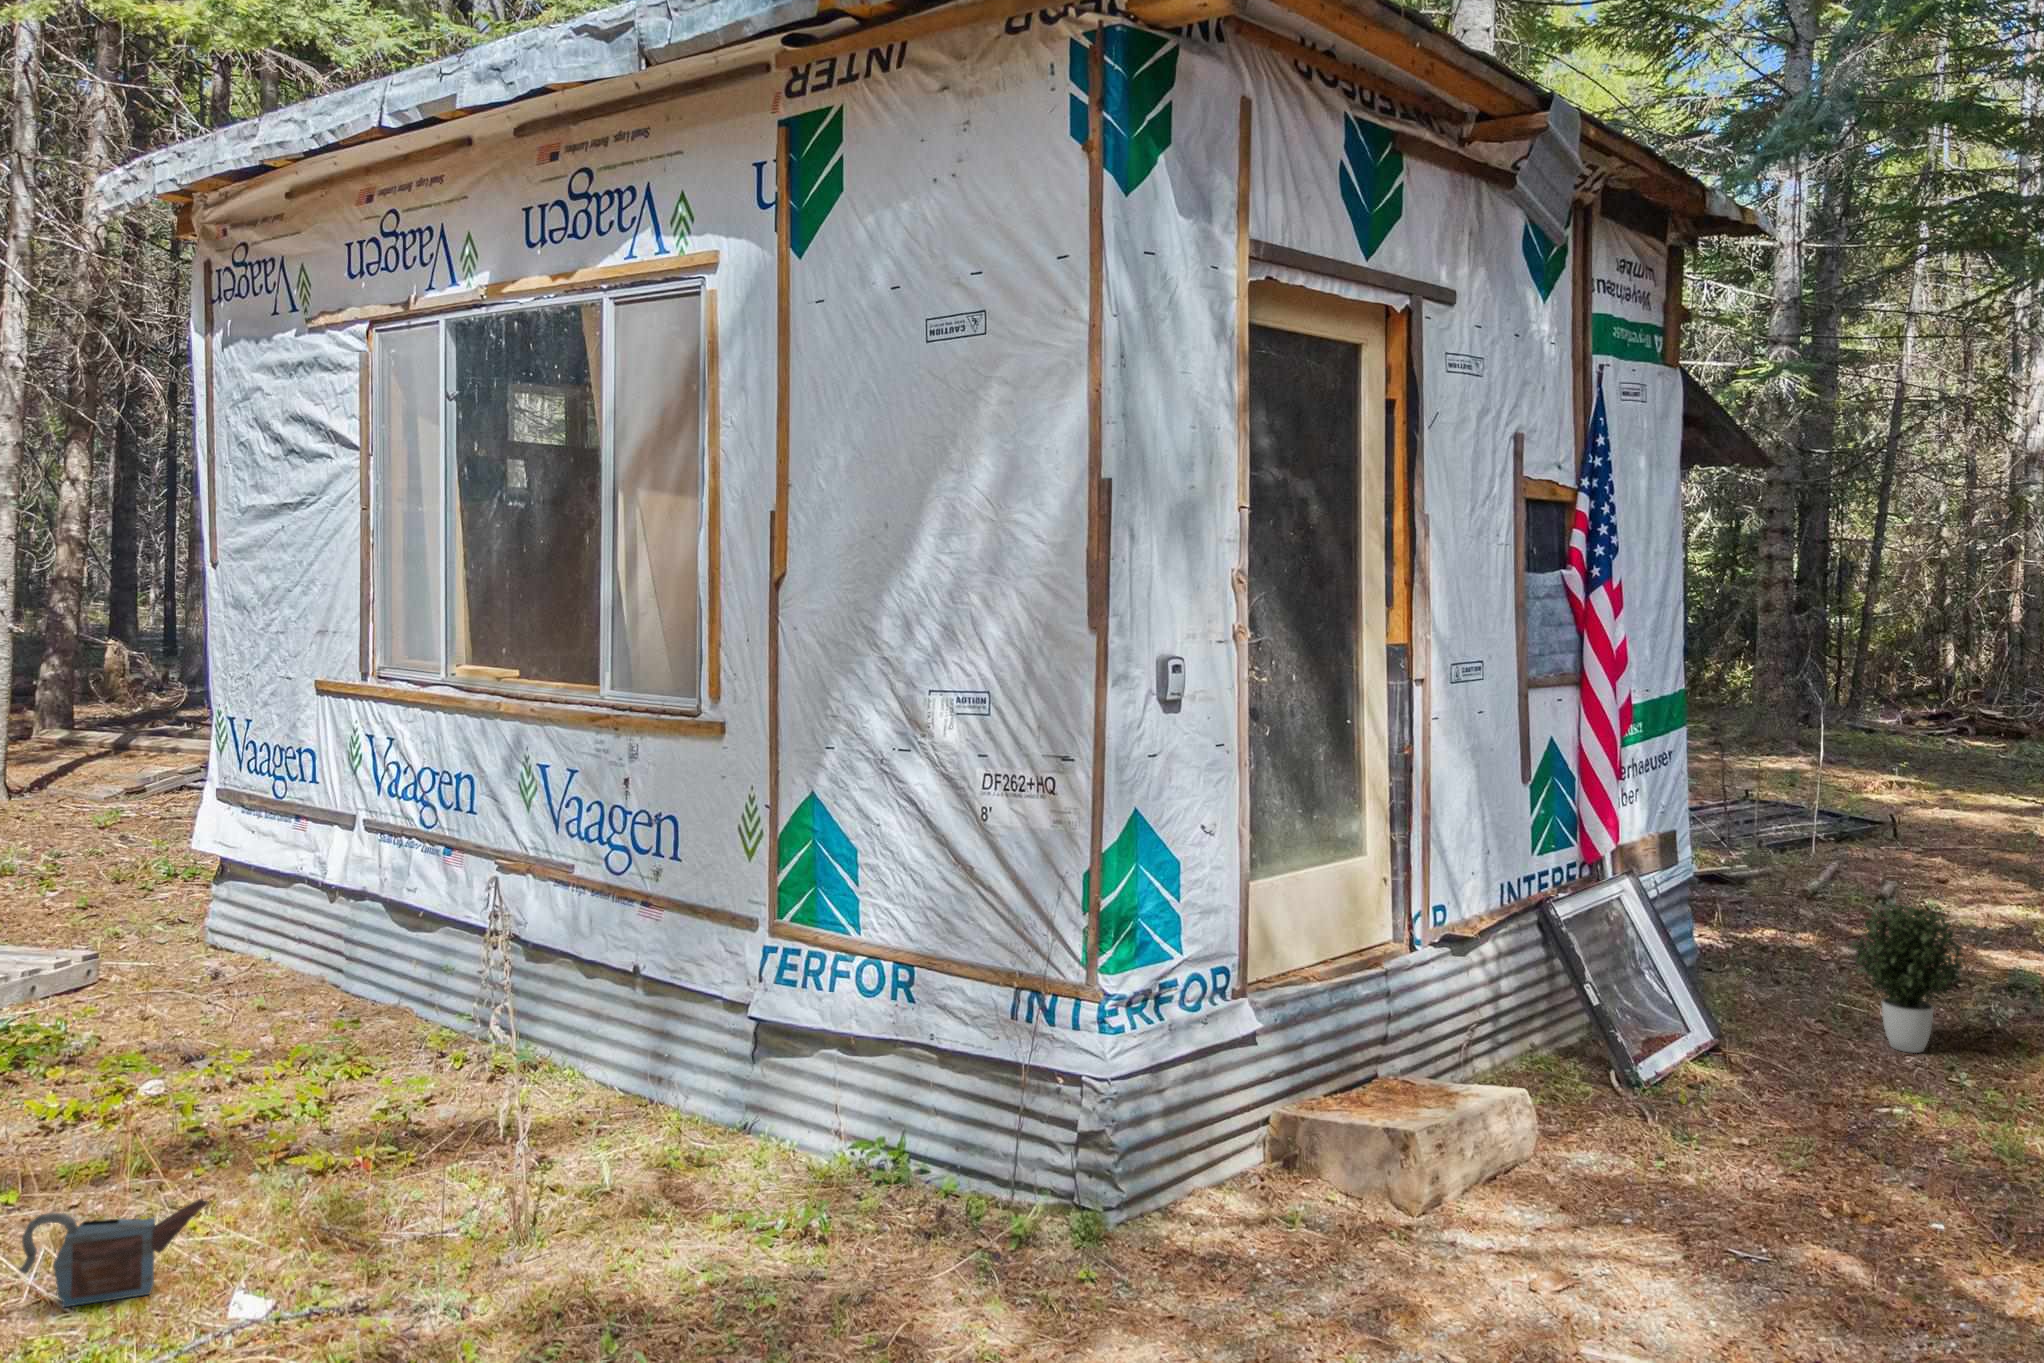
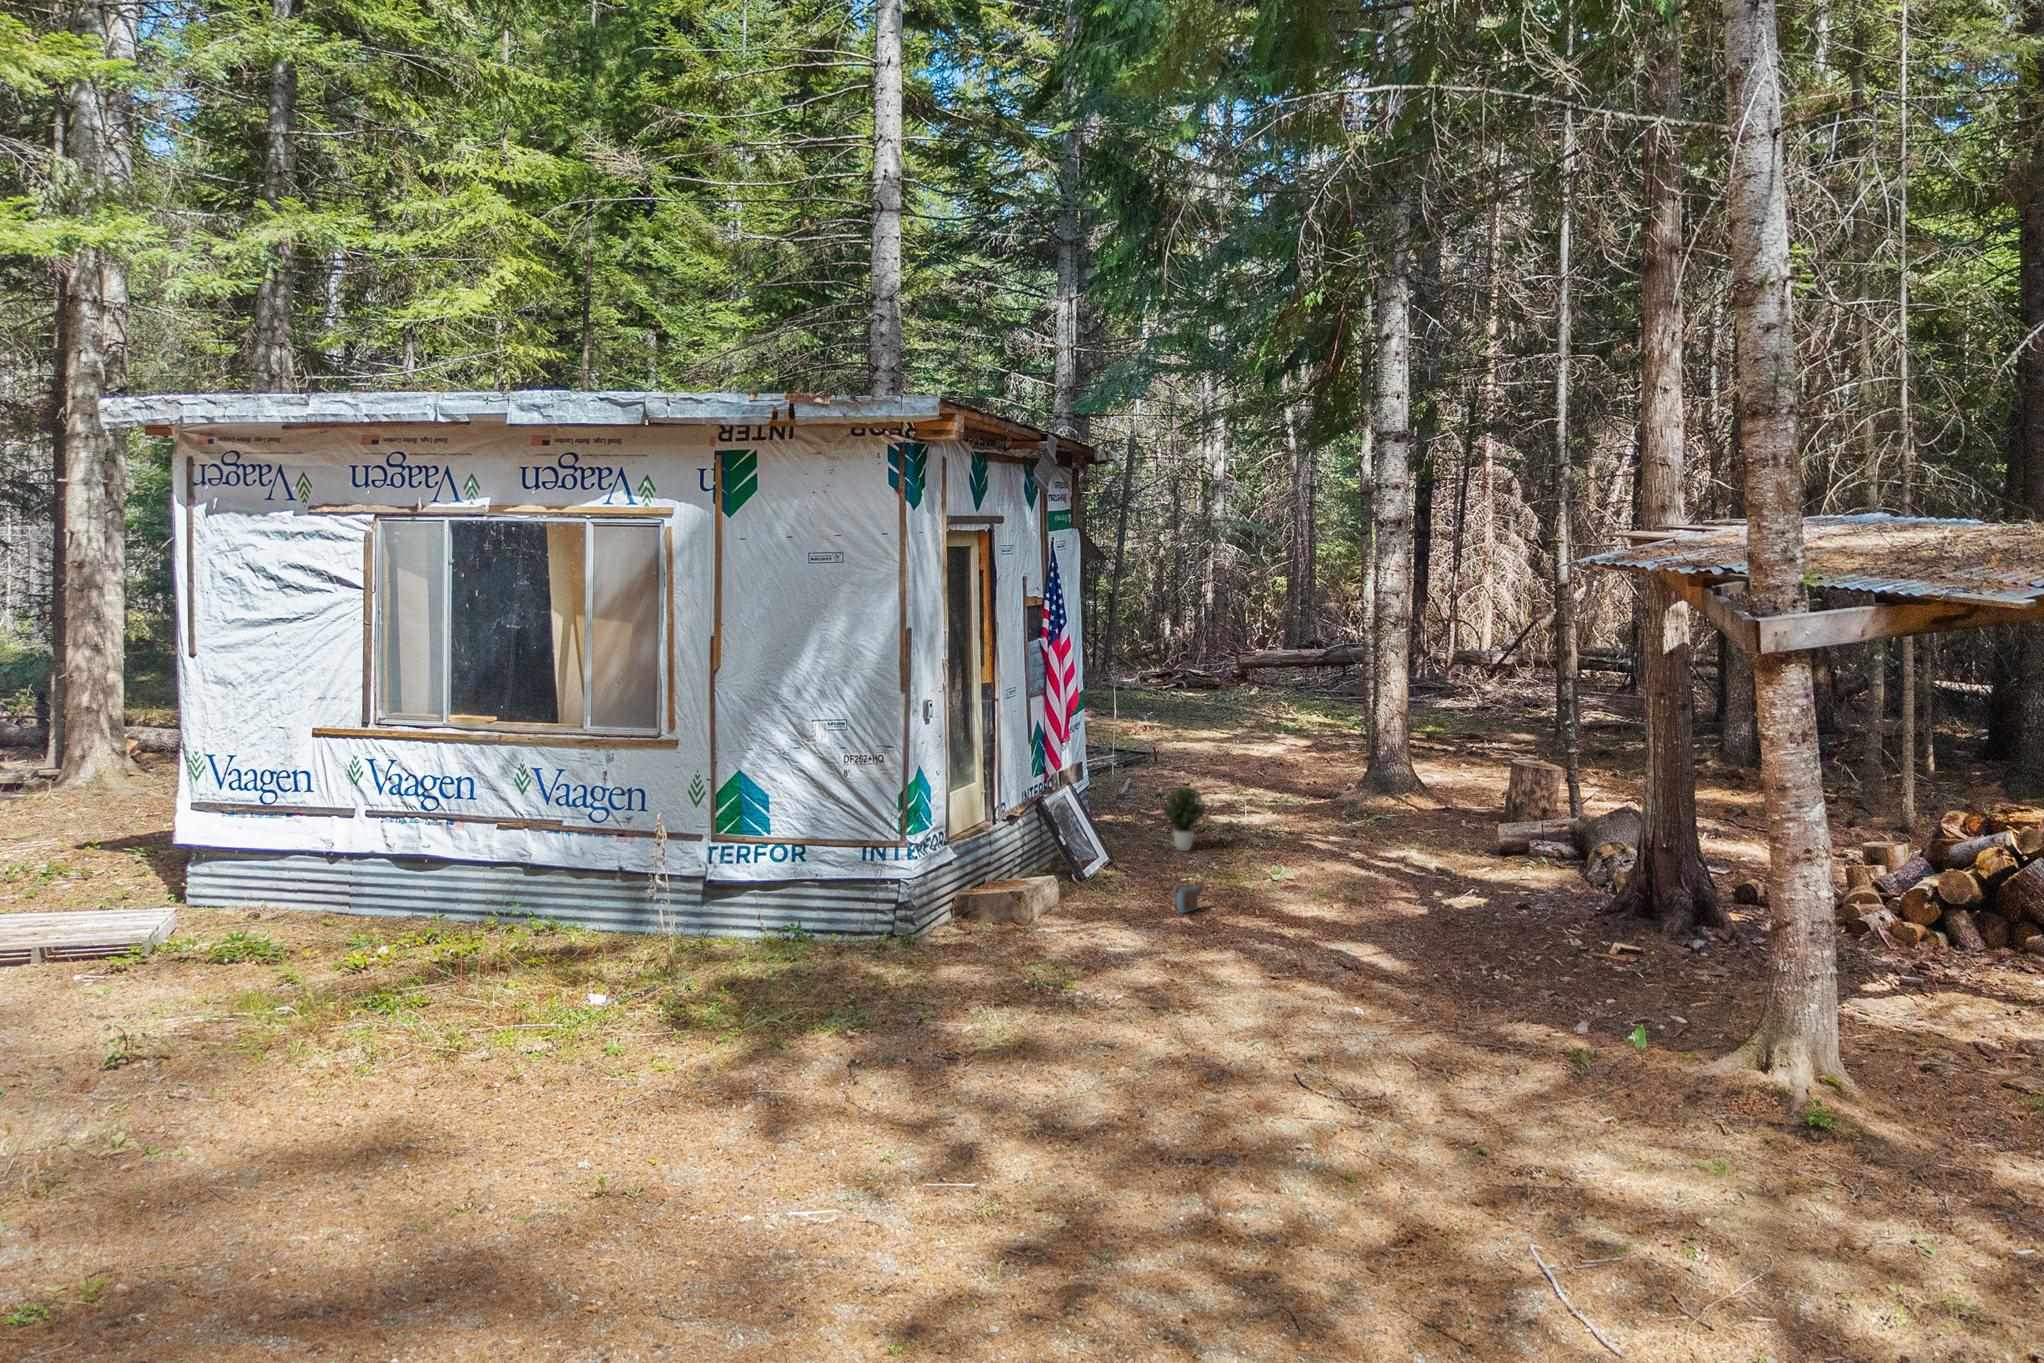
watering can: present [19,1199,208,1307] -> present [1173,880,1205,913]

